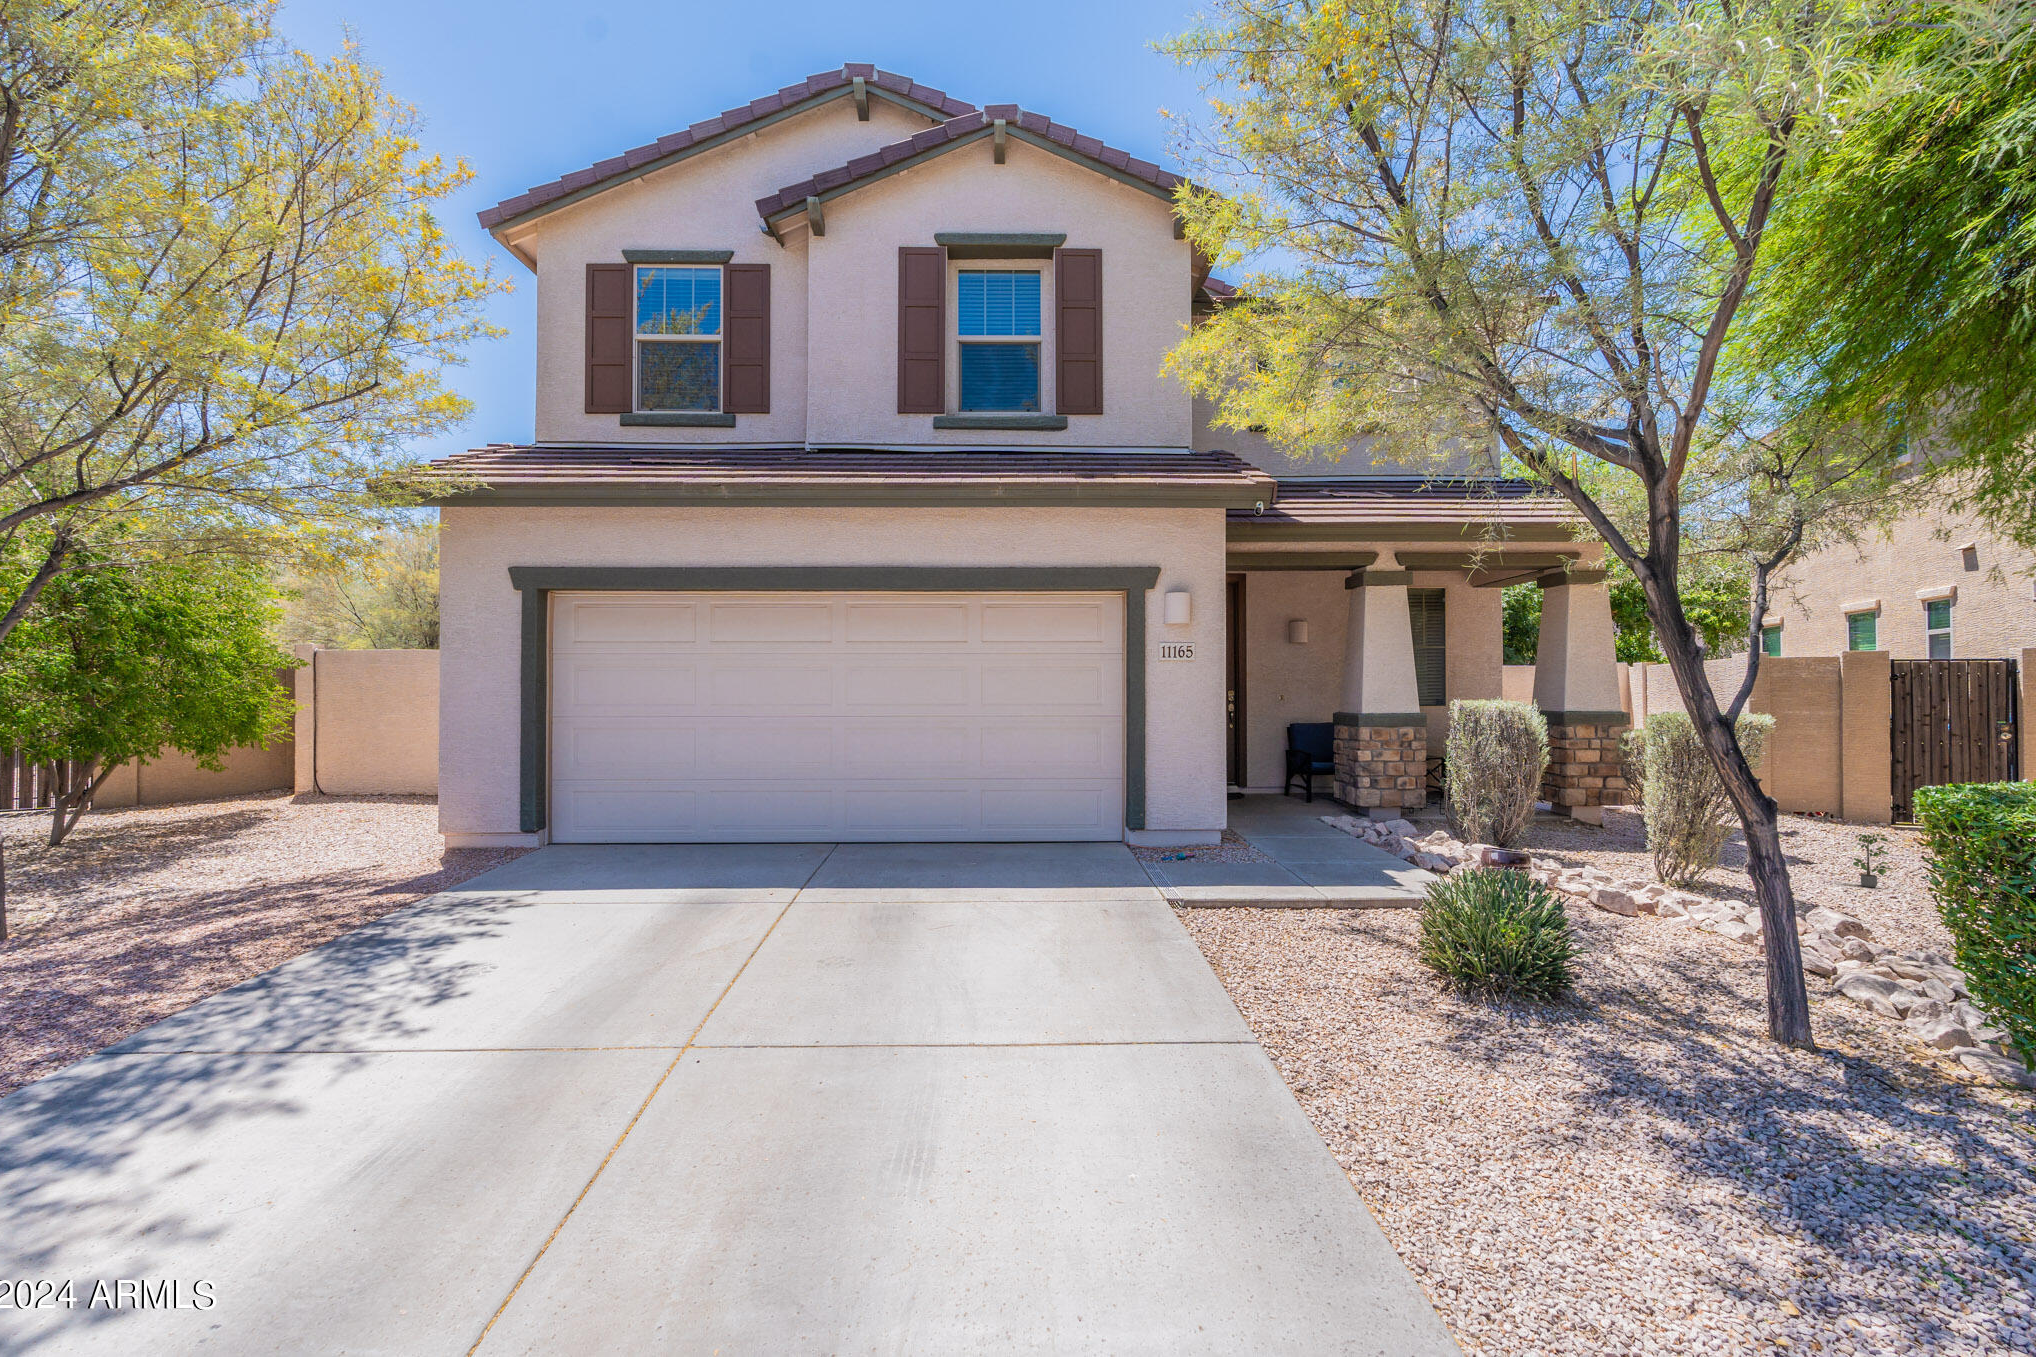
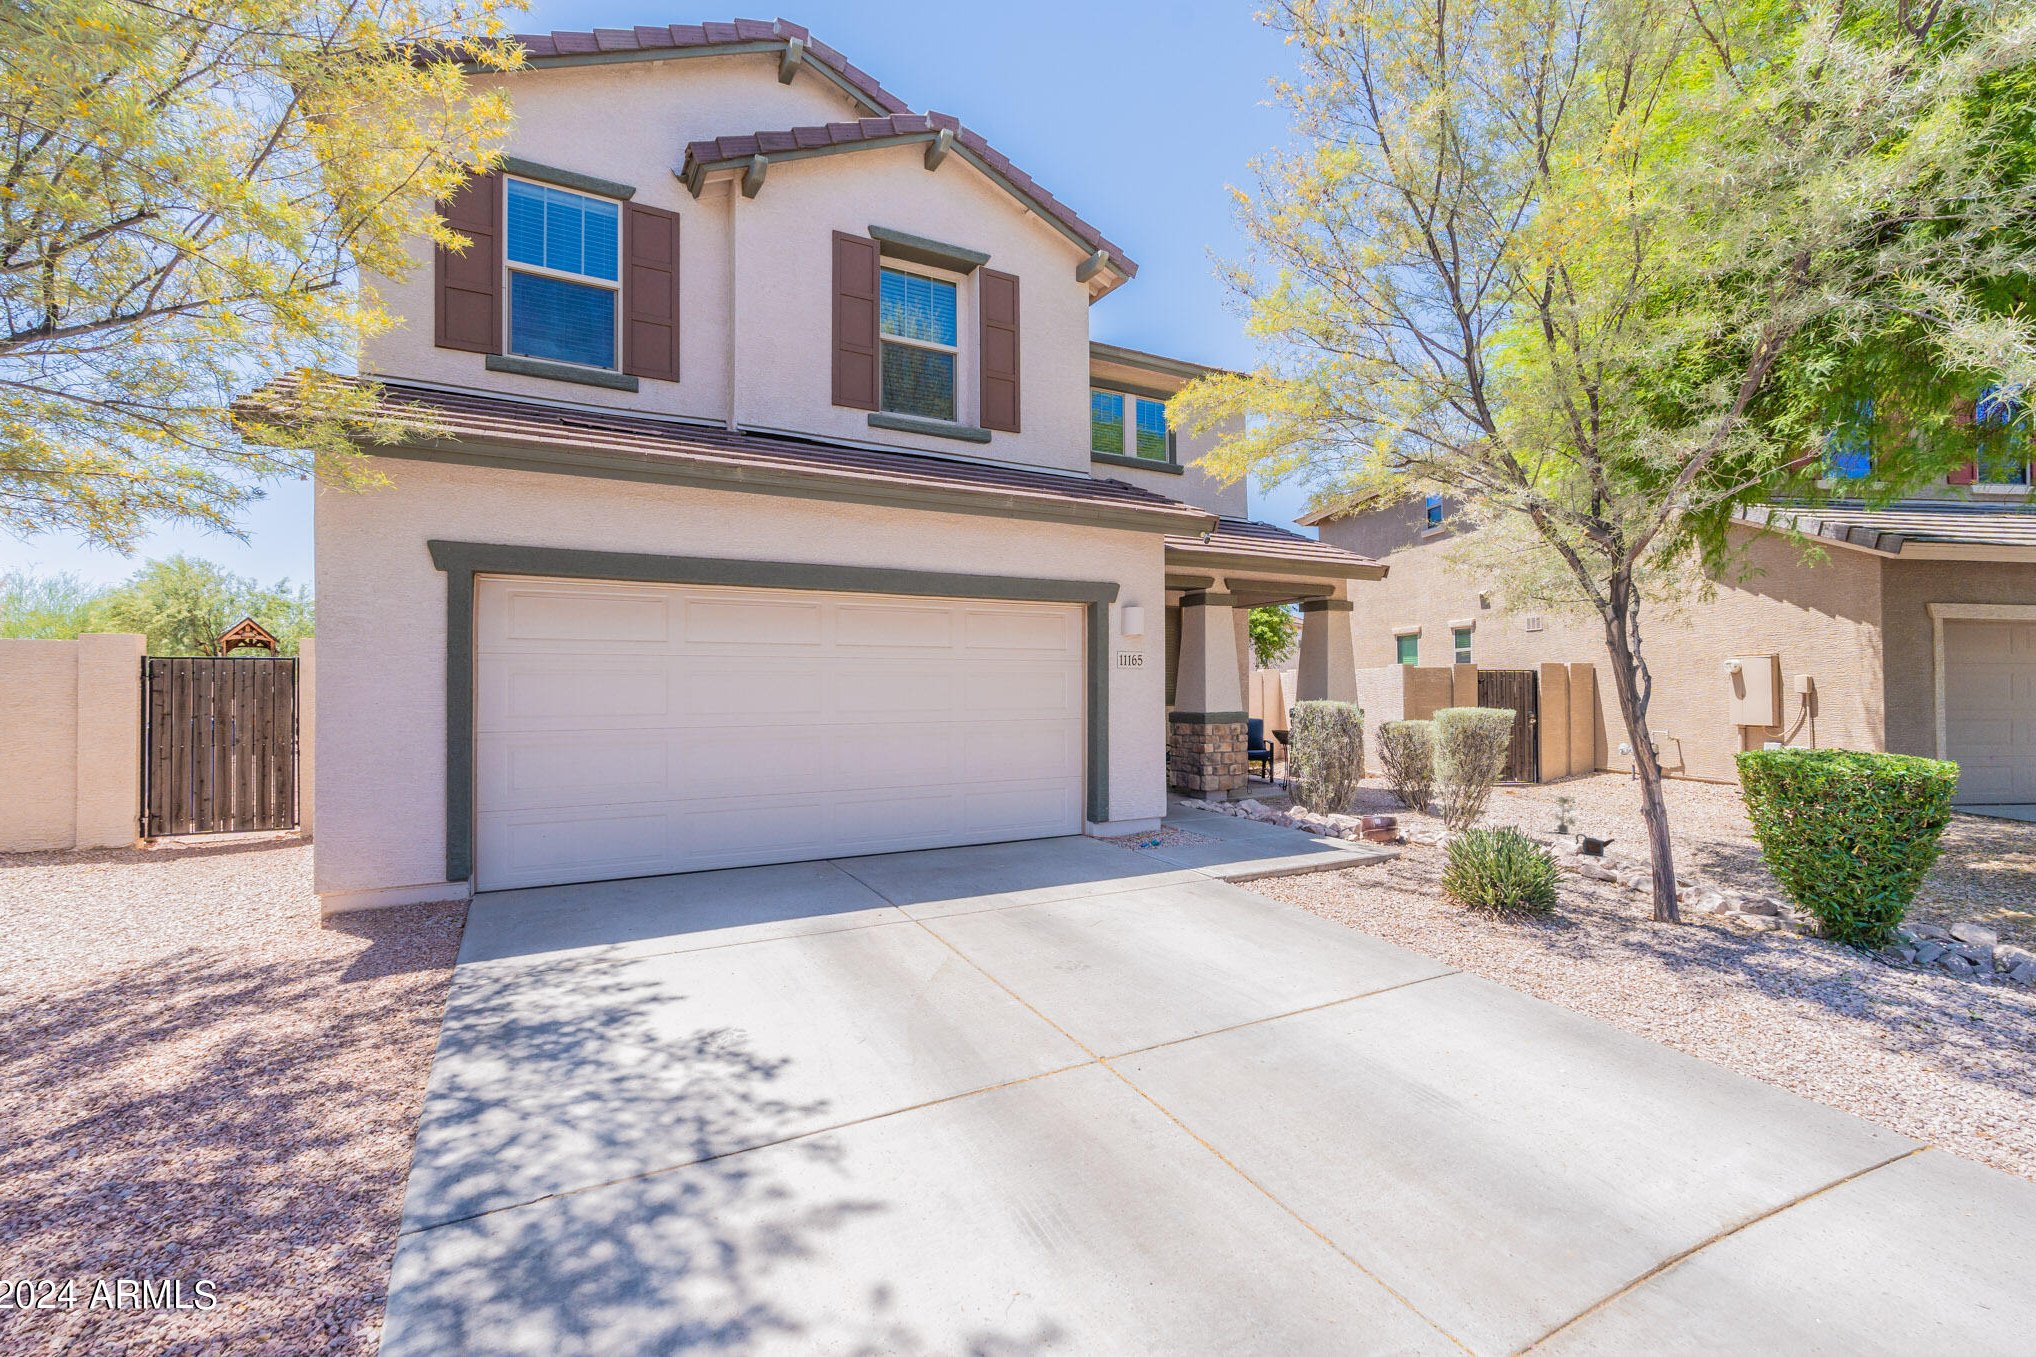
watering can: none [1830,882,1885,915] -> present [1576,834,1615,856]

